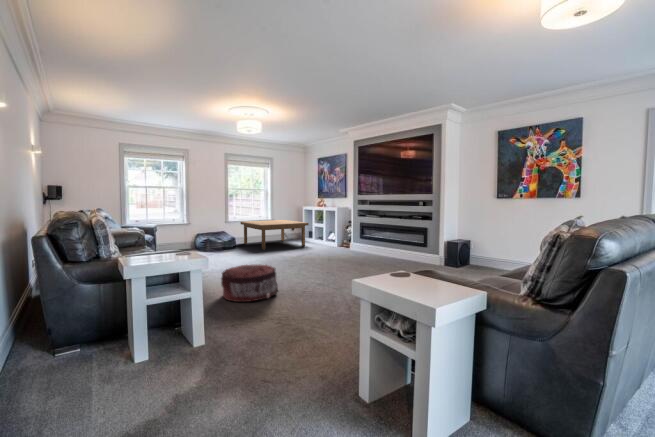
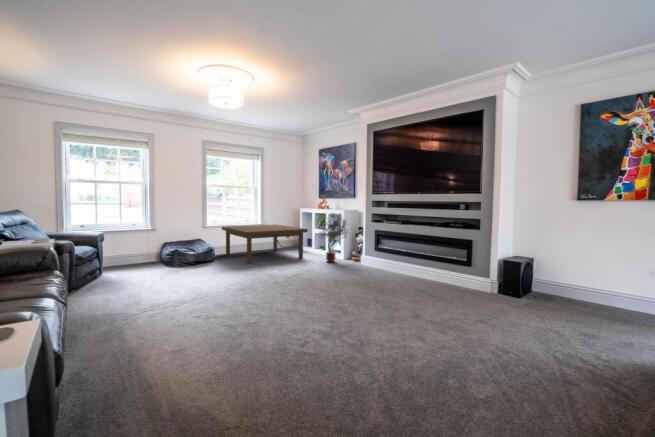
potted tree: none [317,209,341,248] -> present [319,215,347,262]
pouf: present [221,265,278,302] -> none [159,302,259,379]

